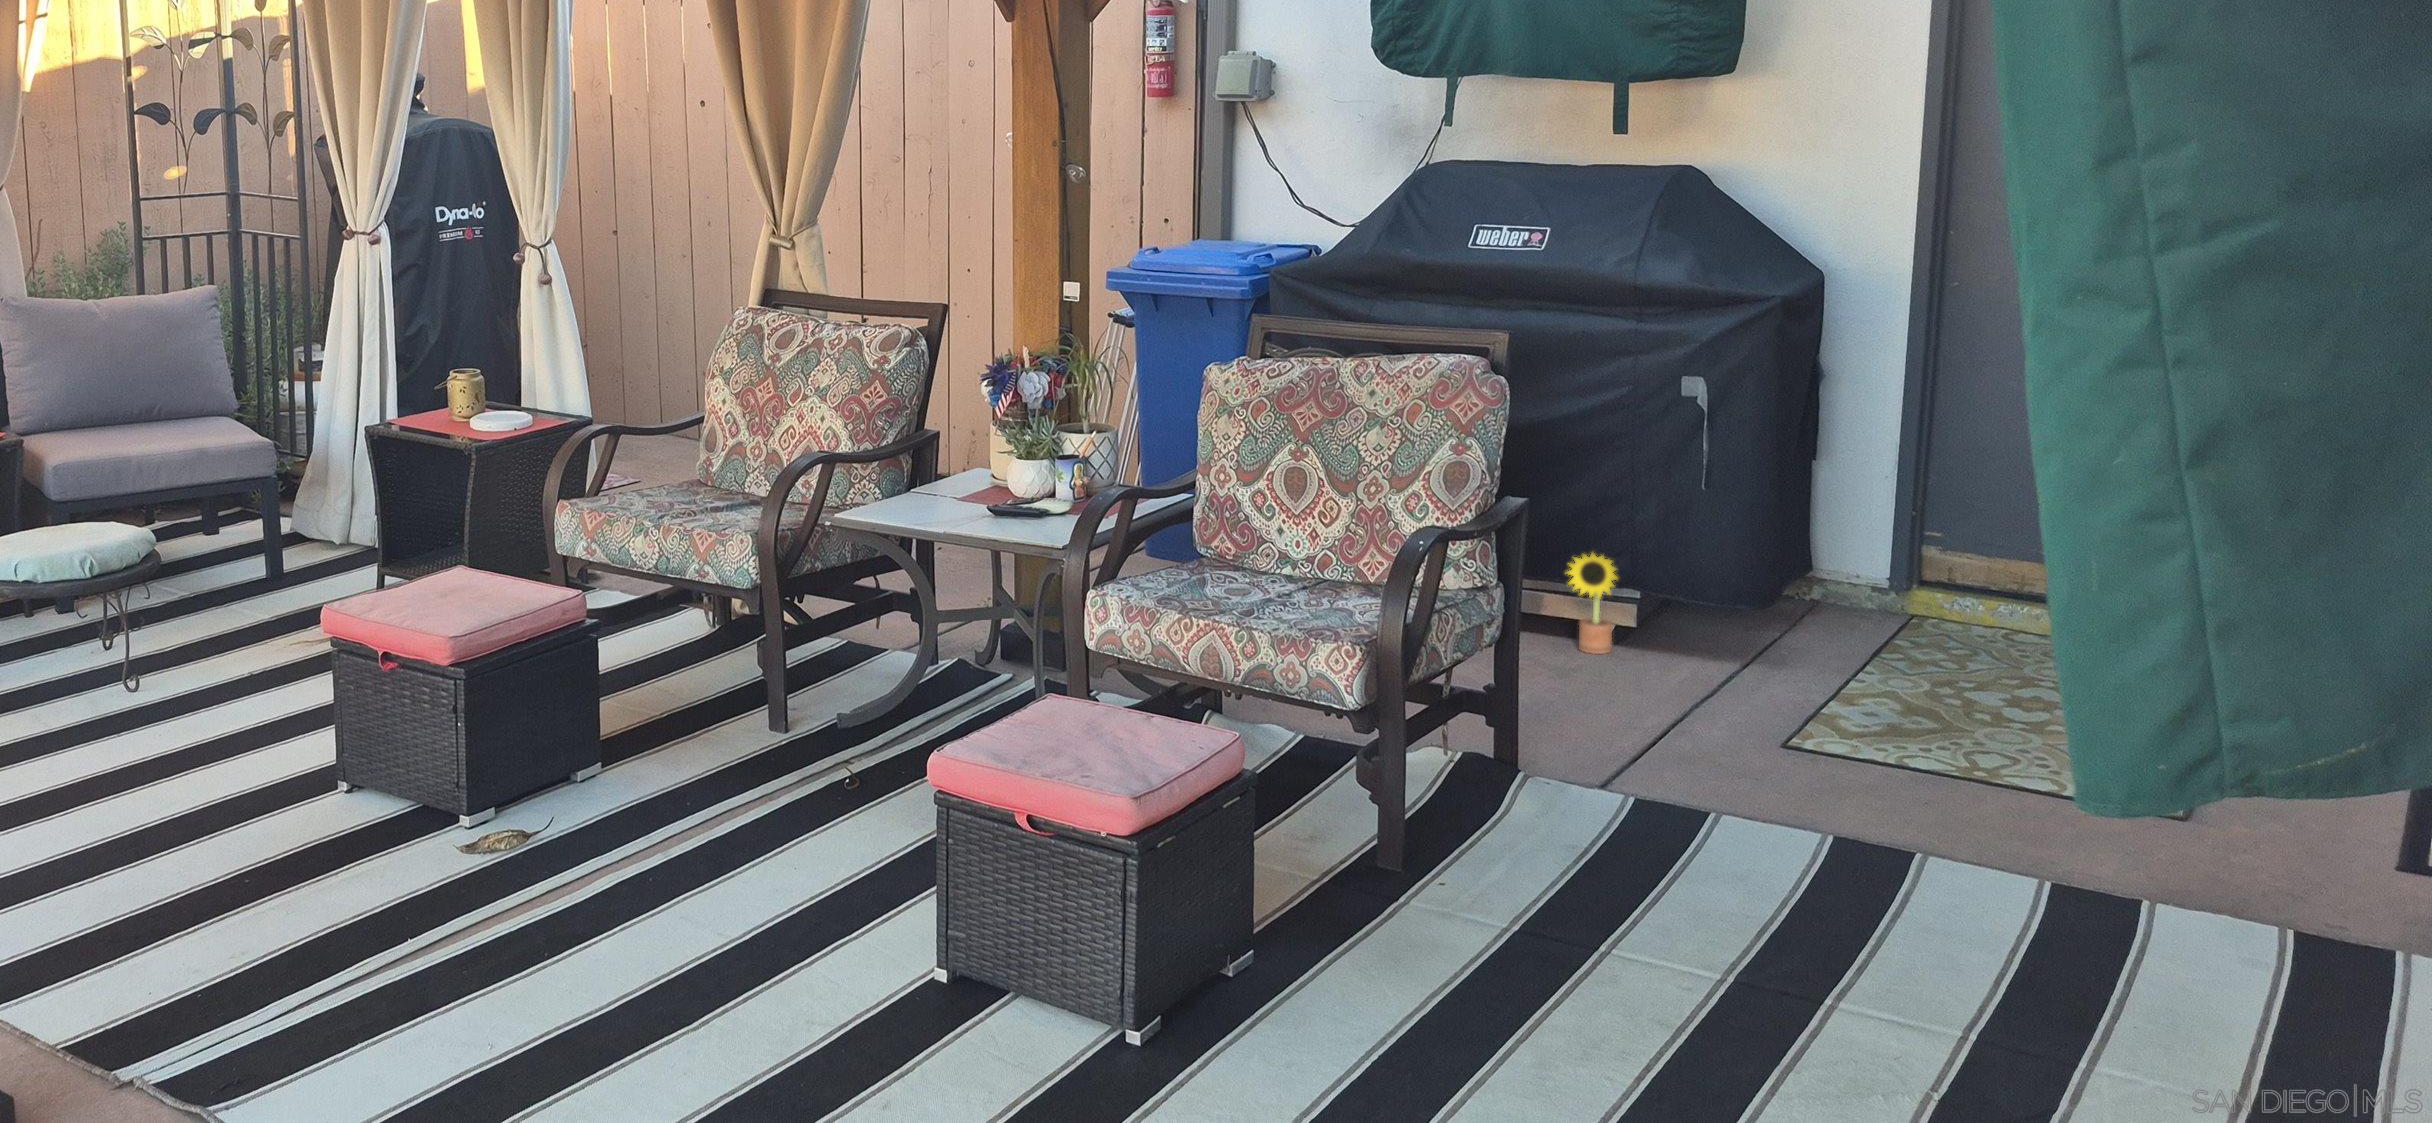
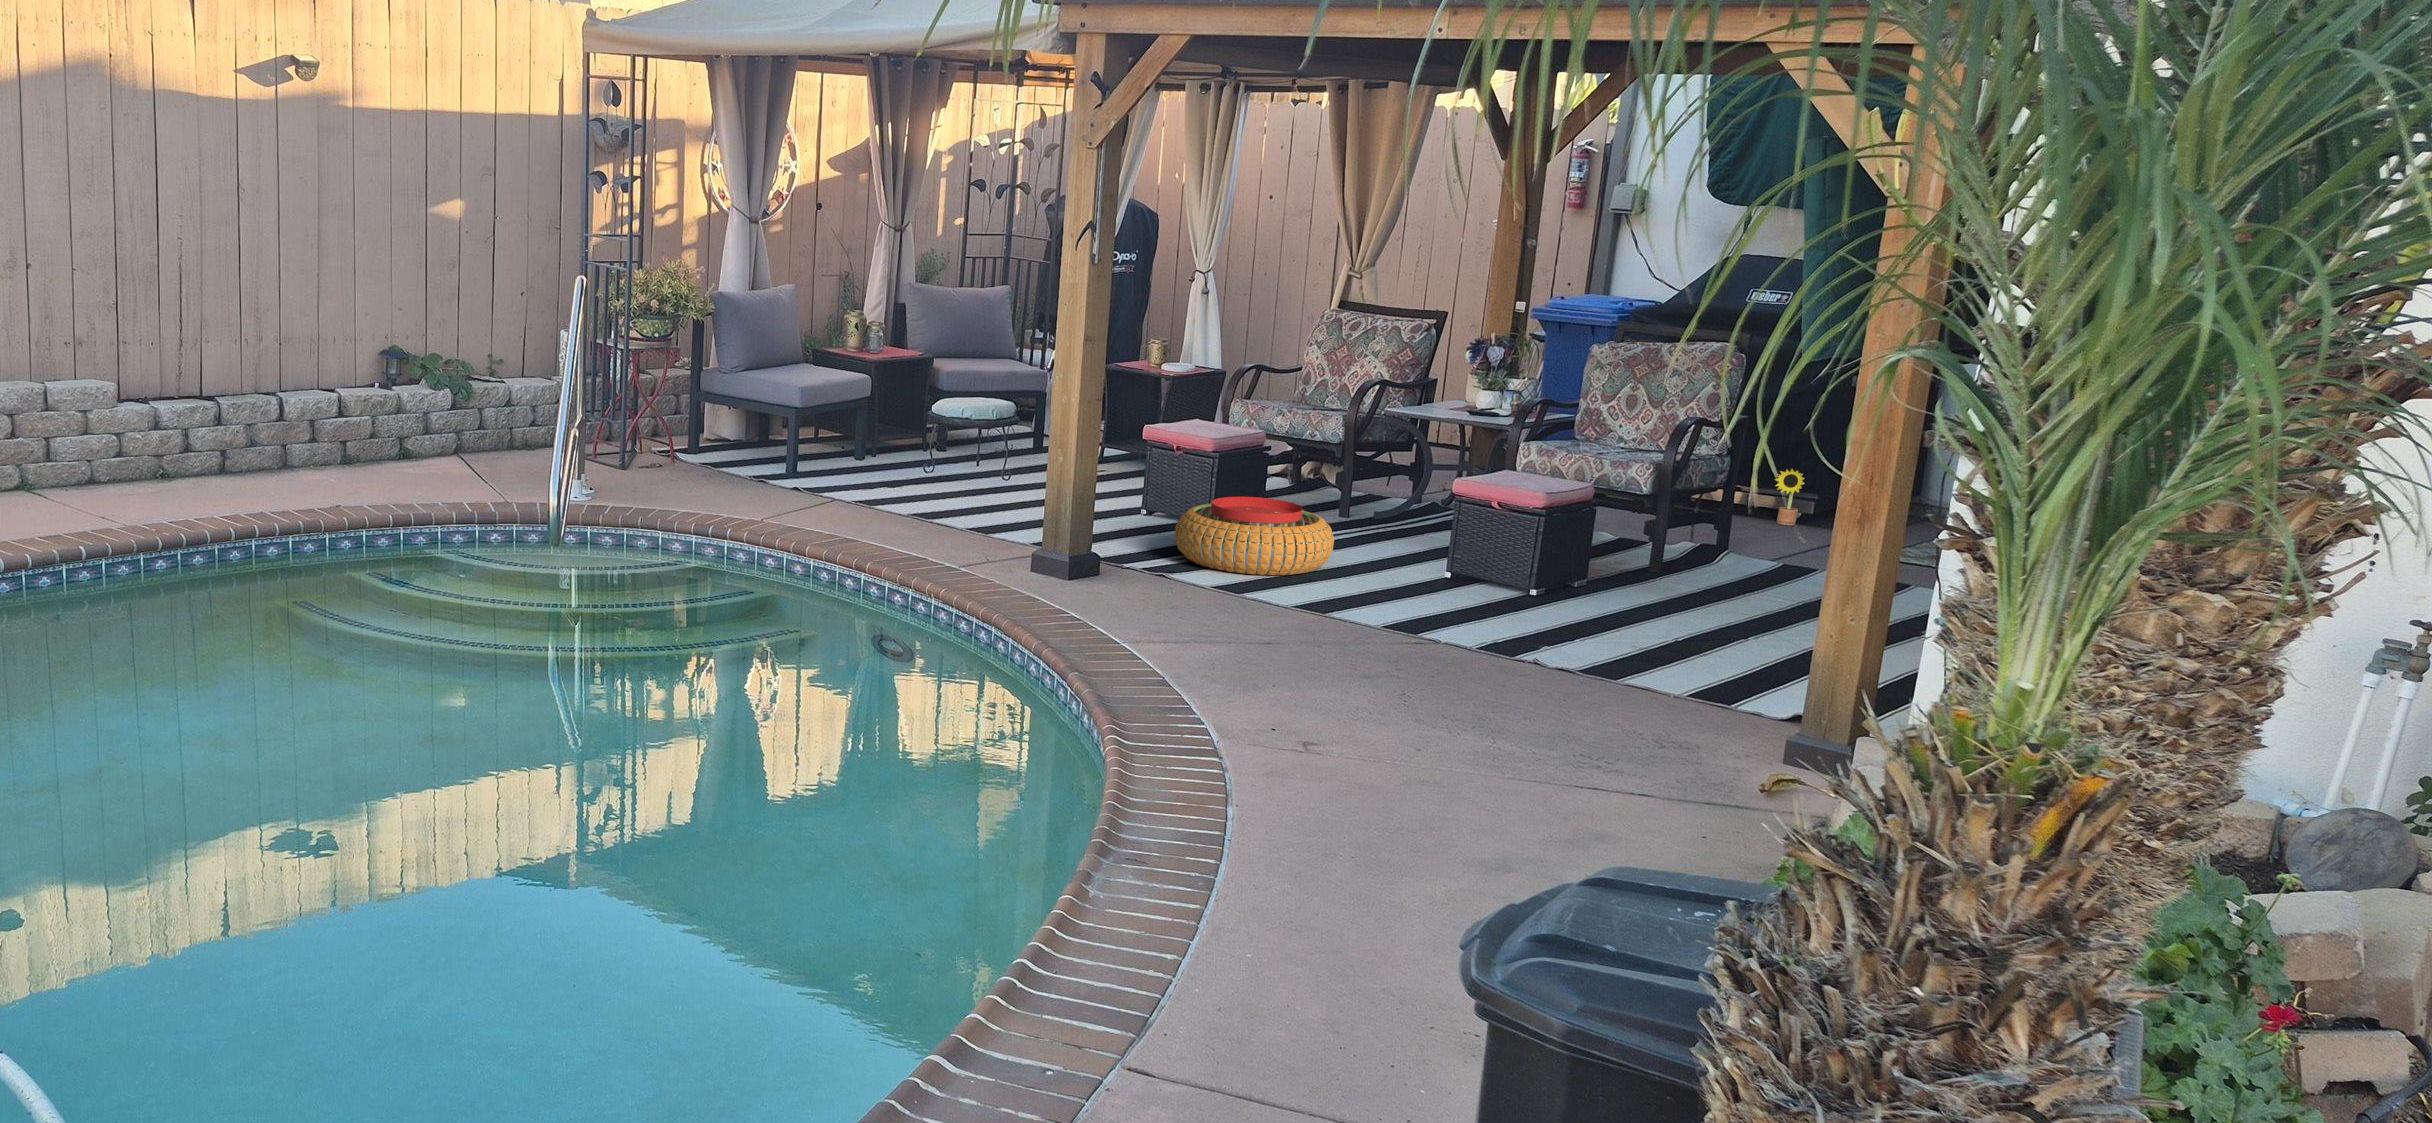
pouf: none [317,793,693,1021] -> present [1175,497,1334,575]

